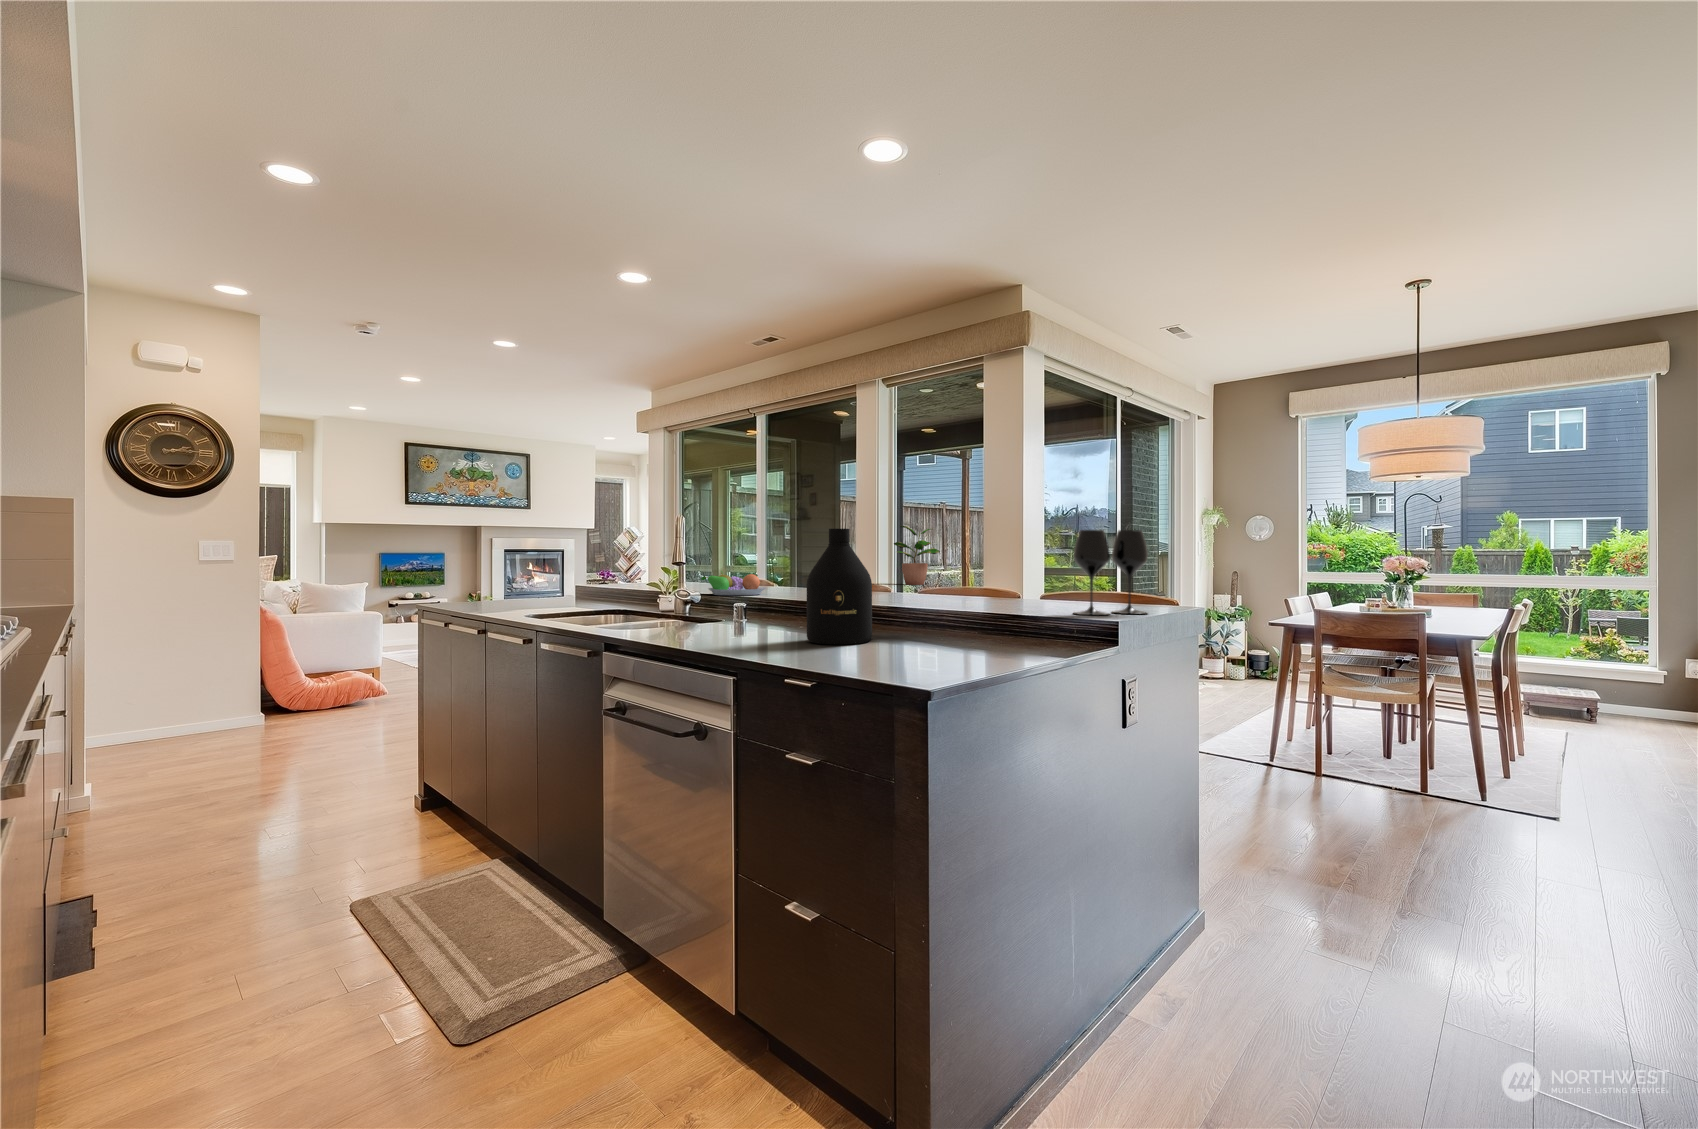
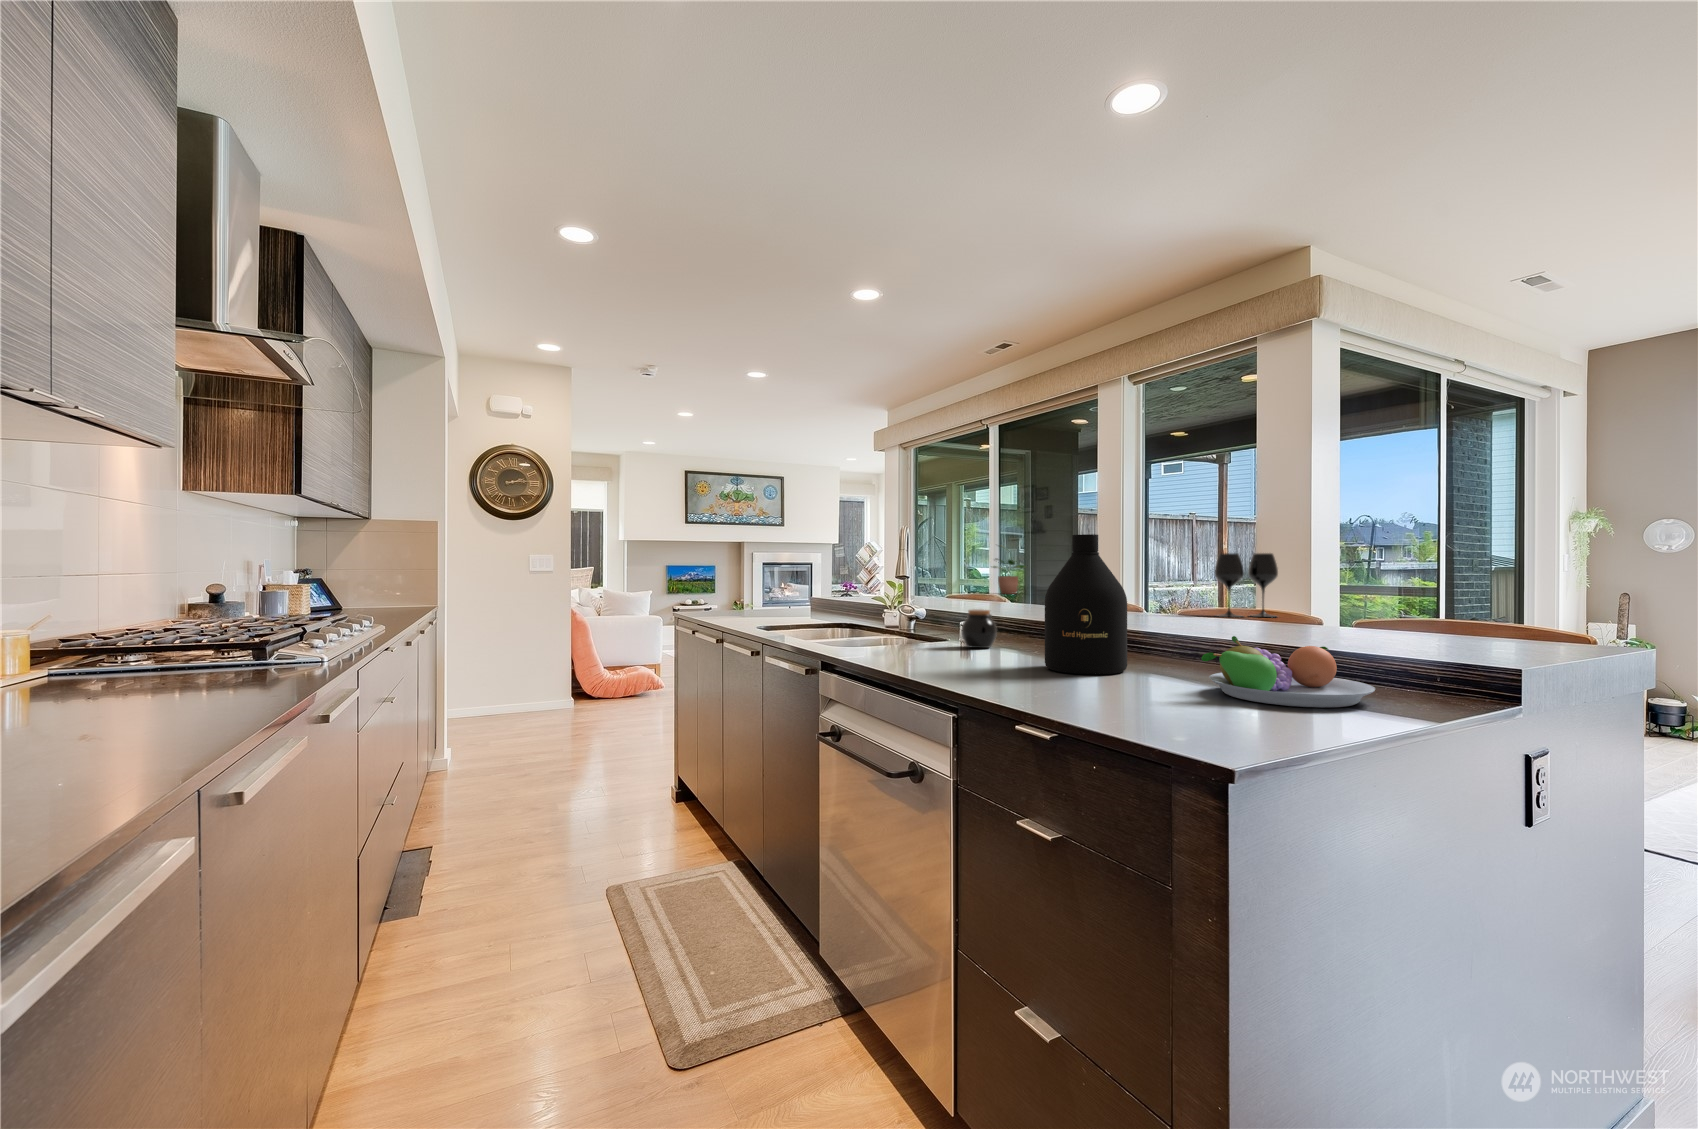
potted plant: present [894,525,940,585] -> present [993,559,1025,594]
wine glass: present [1074,530,1148,615] -> present [1215,553,1278,617]
fruit bowl: present [701,571,766,595] -> present [1202,636,1375,707]
jar: none [735,594,766,629] -> present [962,609,997,648]

